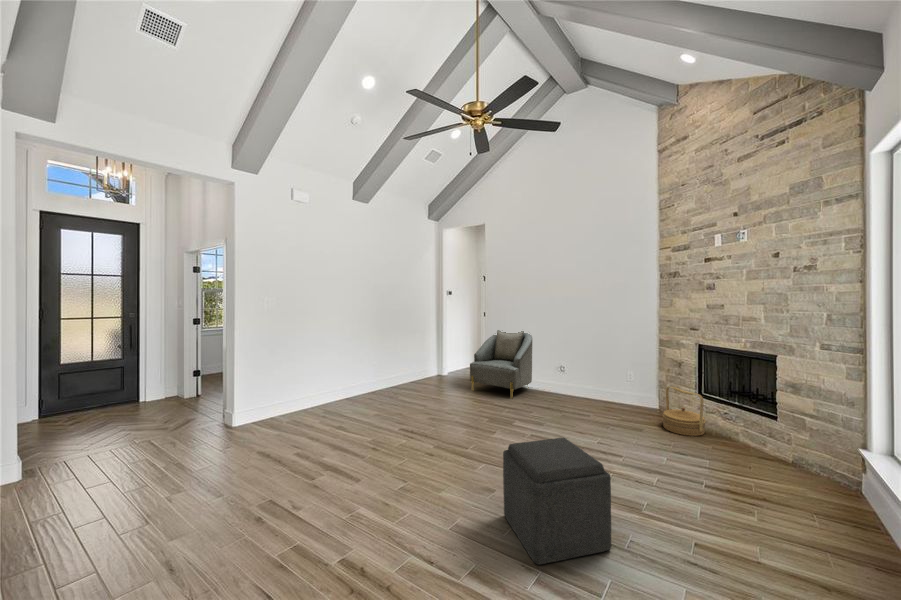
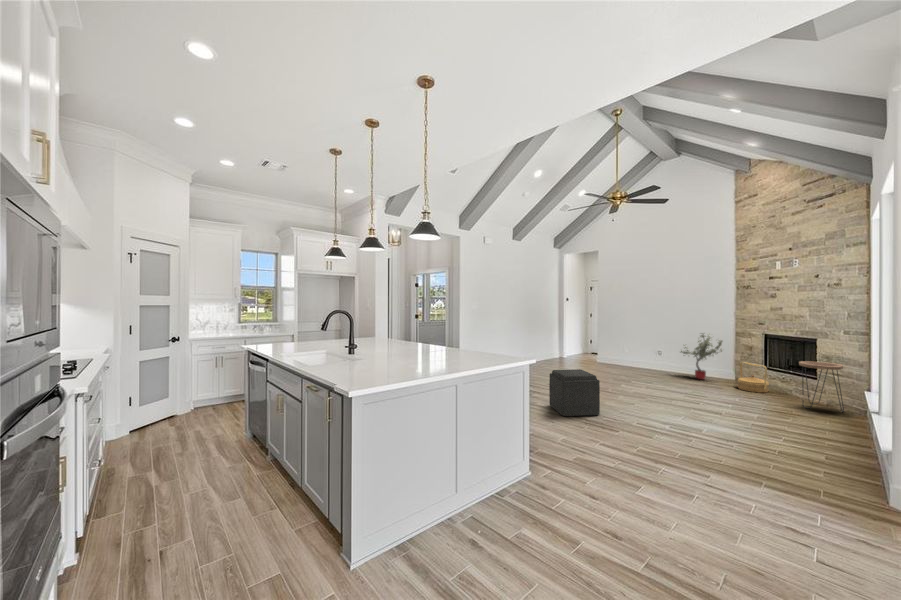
armchair: present [470,330,532,399] -> none [587,324,635,372]
potted tree: none [587,342,644,410] -> present [681,333,722,380]
side table: none [755,394,826,484] -> present [799,361,844,412]
ottoman: present [503,437,611,564] -> present [549,369,600,416]

